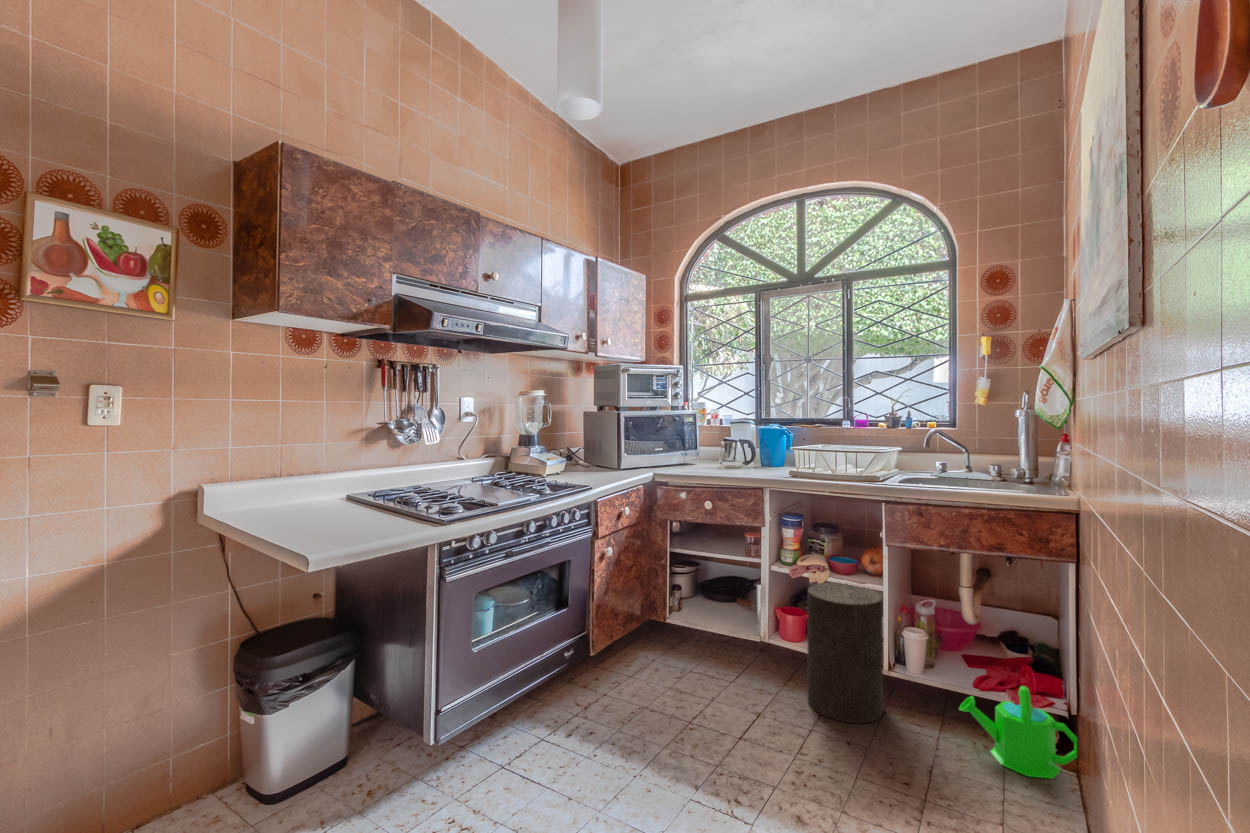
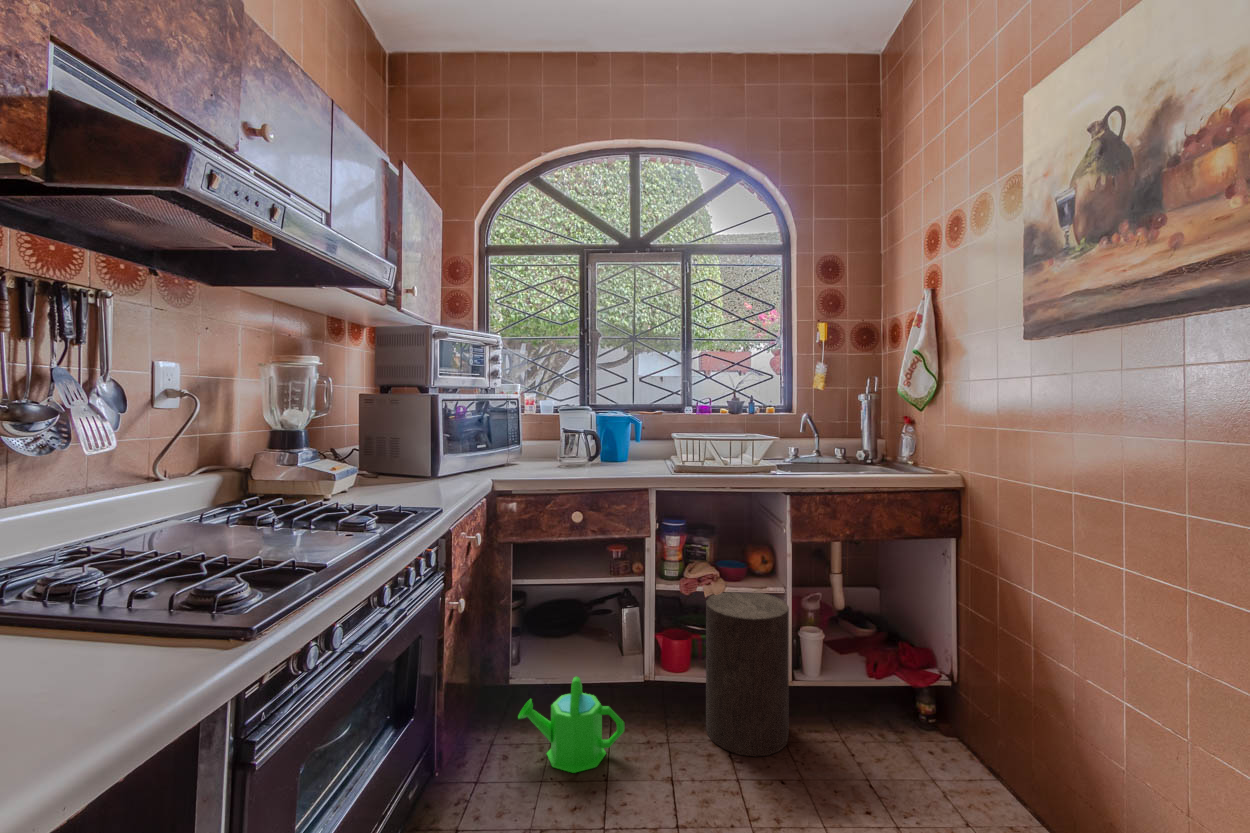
watering can: present [959,686,1077,779] -> present [518,677,625,773]

